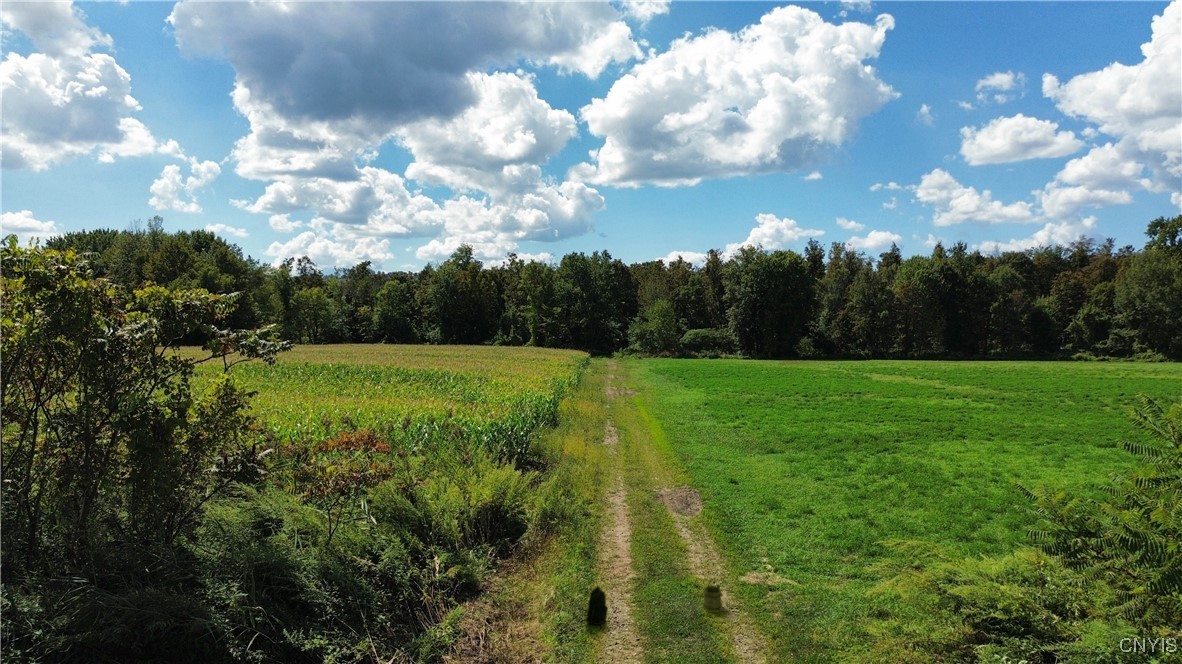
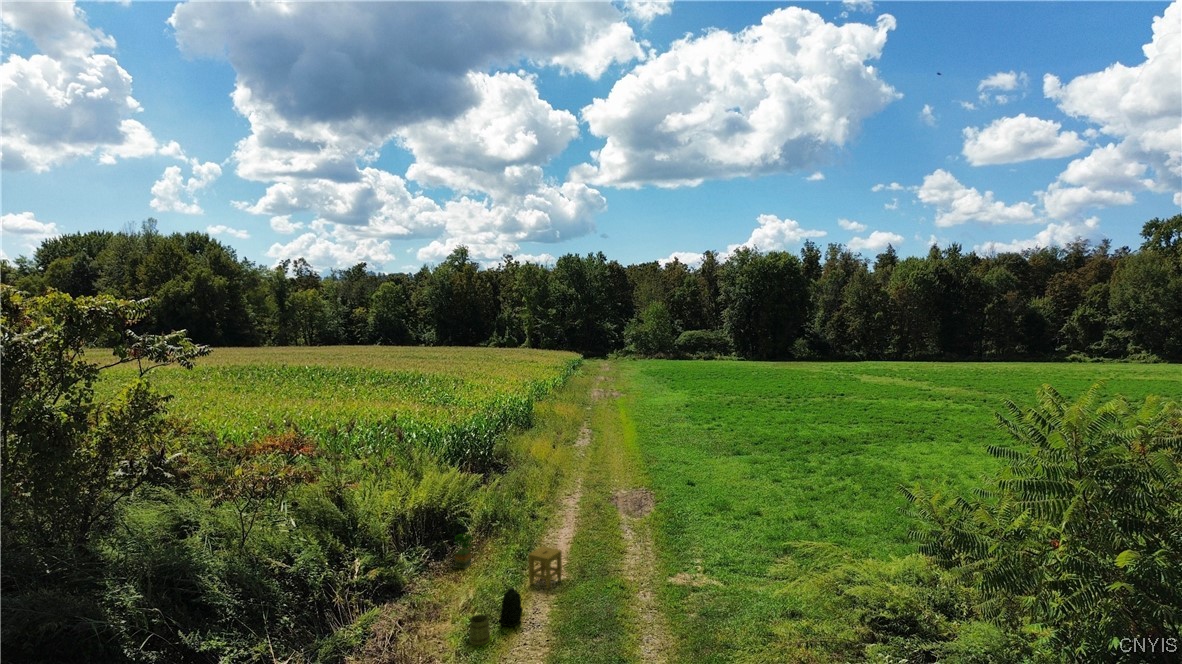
potted tree: none [524,532,544,567] -> present [455,534,474,569]
stool: none [603,545,634,588] -> present [529,547,562,589]
bucket: present [704,579,722,613] -> present [469,607,490,645]

